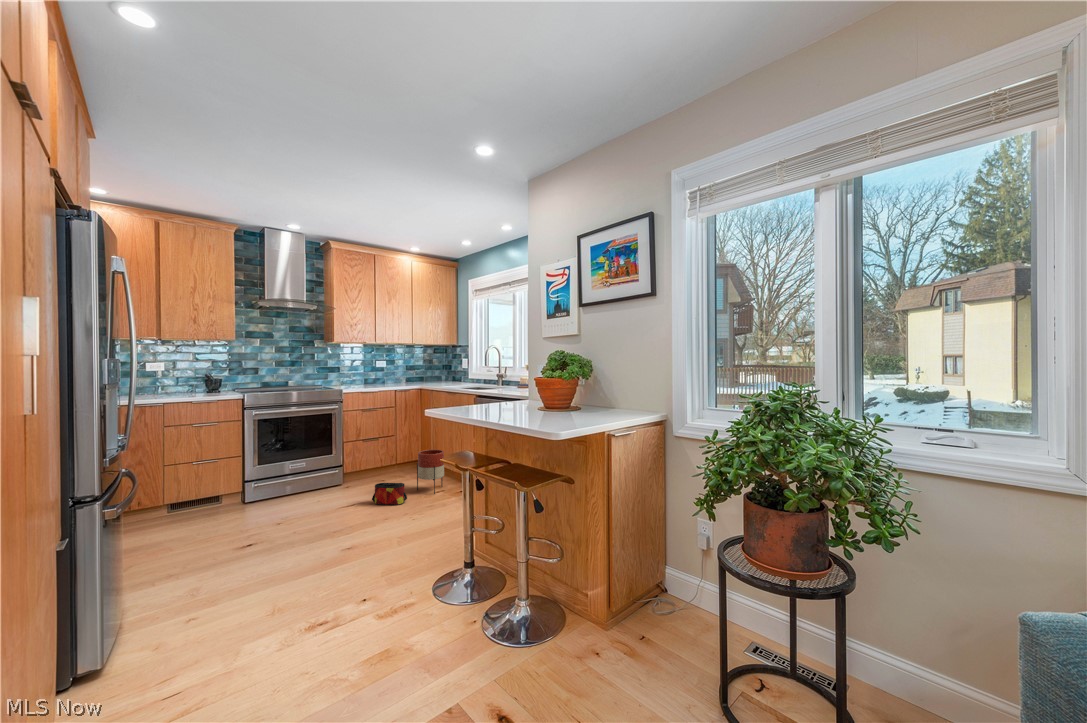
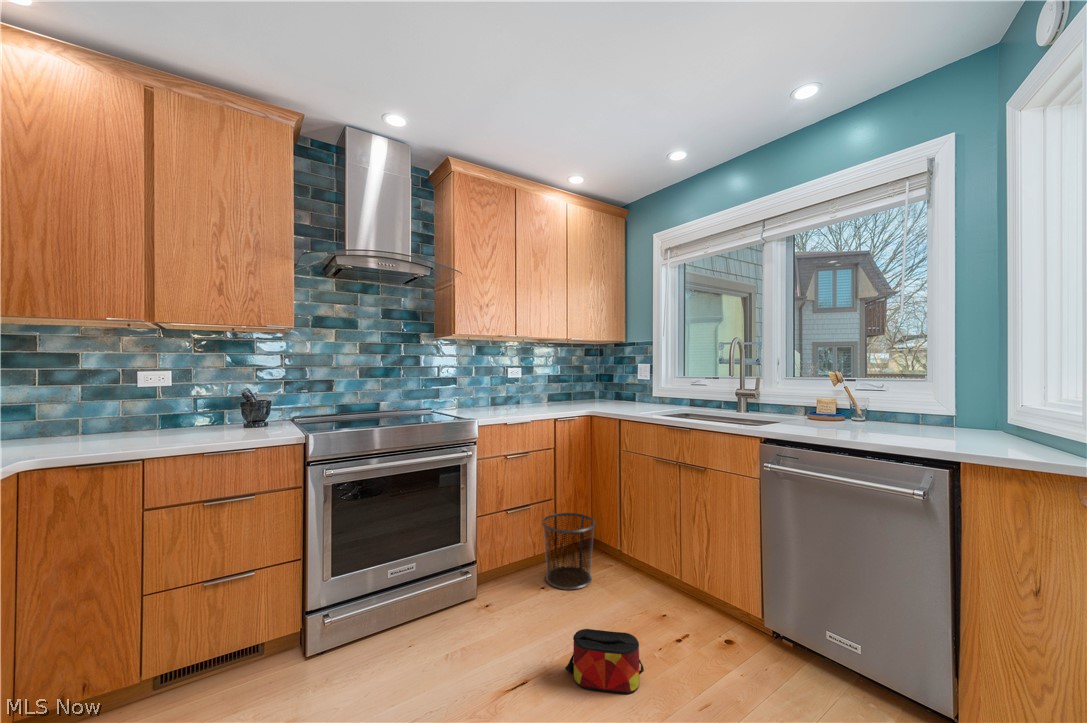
waste bin: none [383,444,414,481] -> present [542,513,595,590]
planter: present [417,450,444,494] -> none [631,541,688,646]

